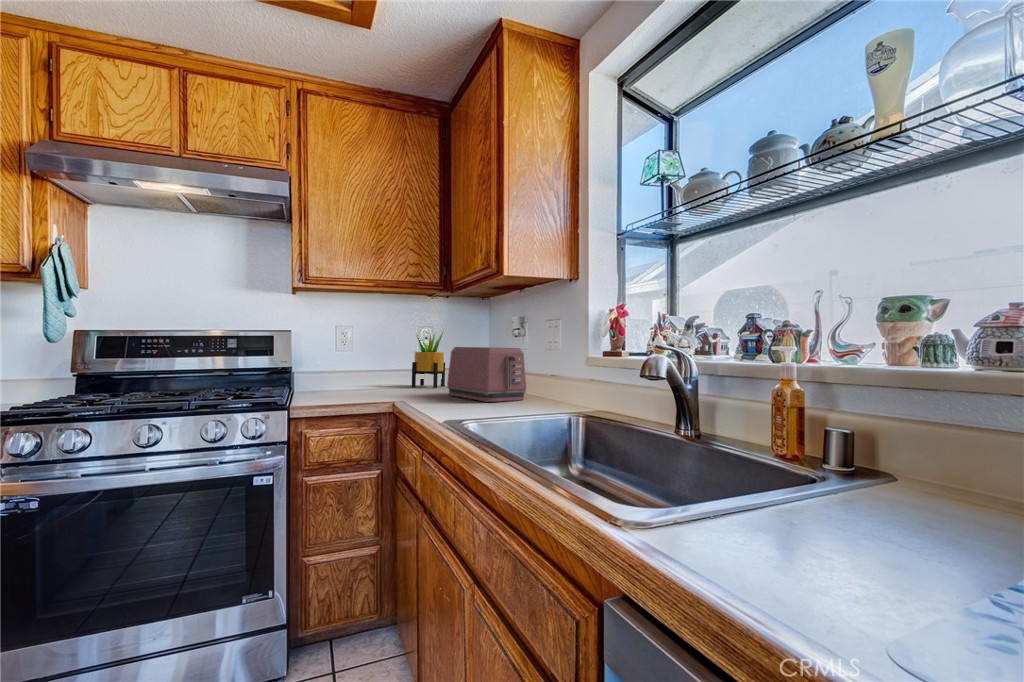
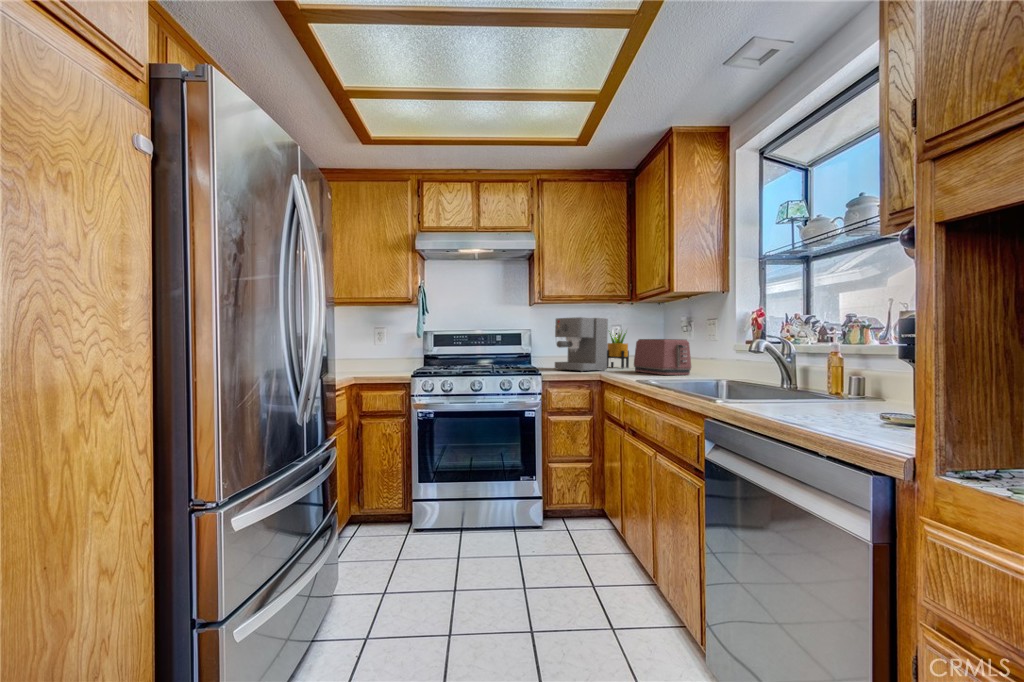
coffee maker: none [322,312,411,398] -> present [555,317,608,372]

